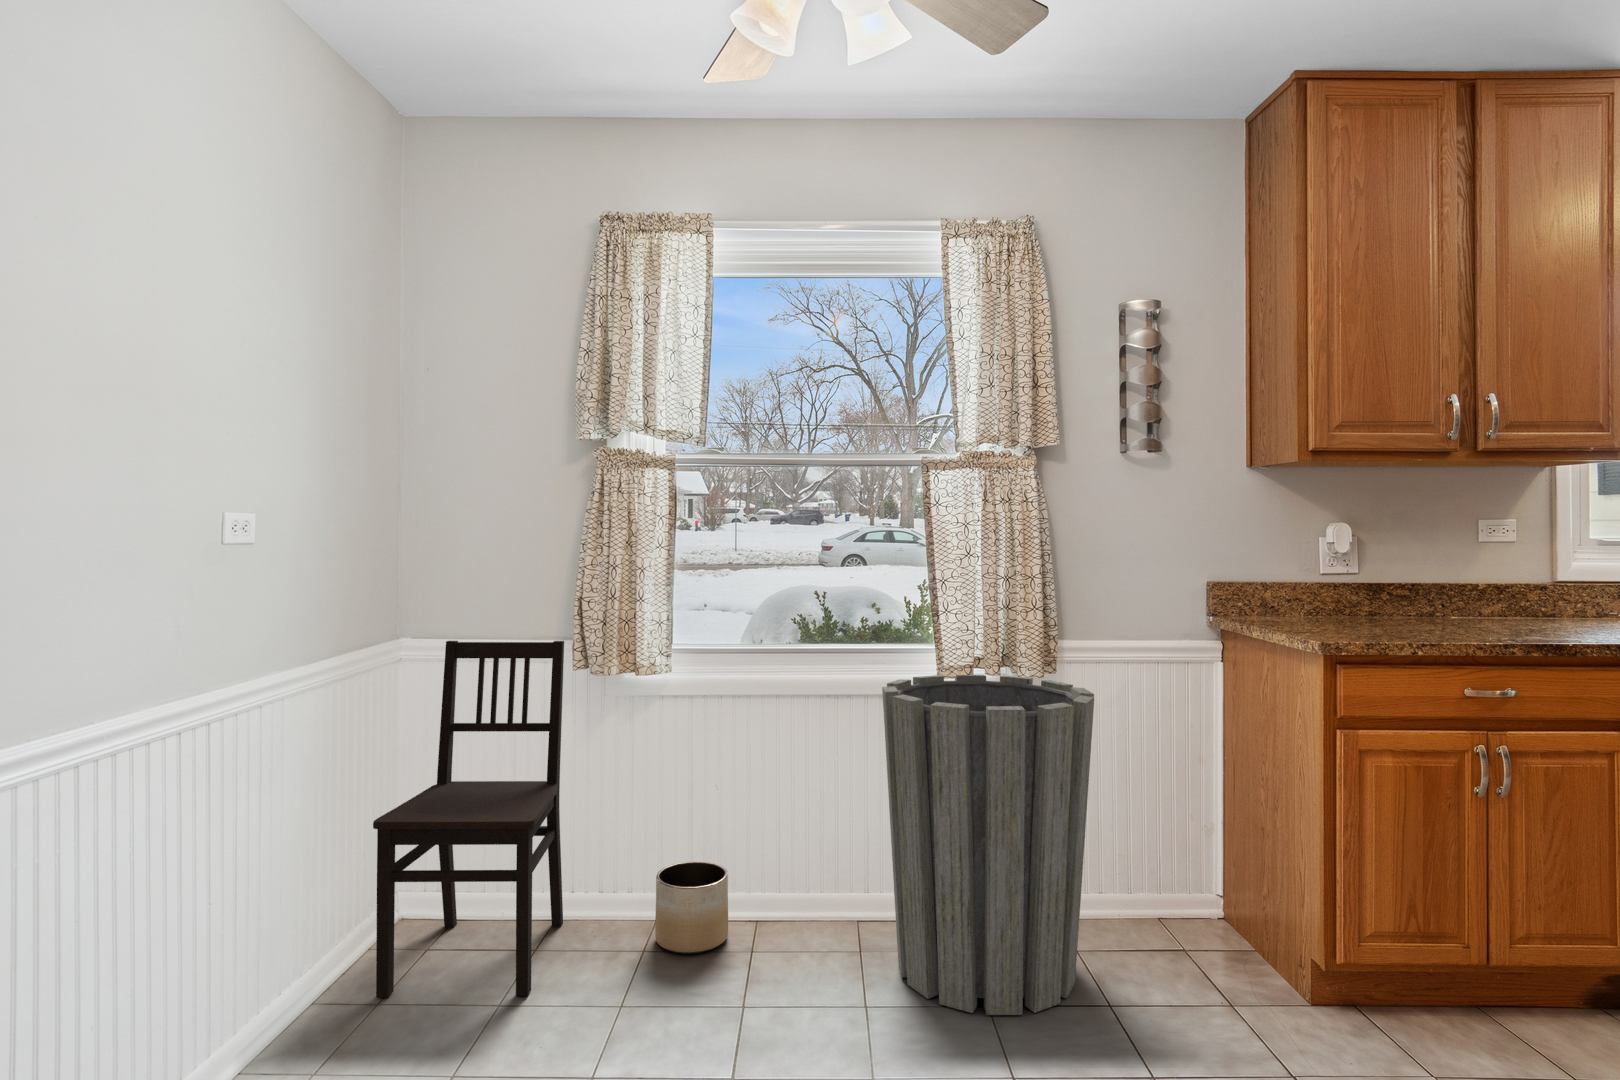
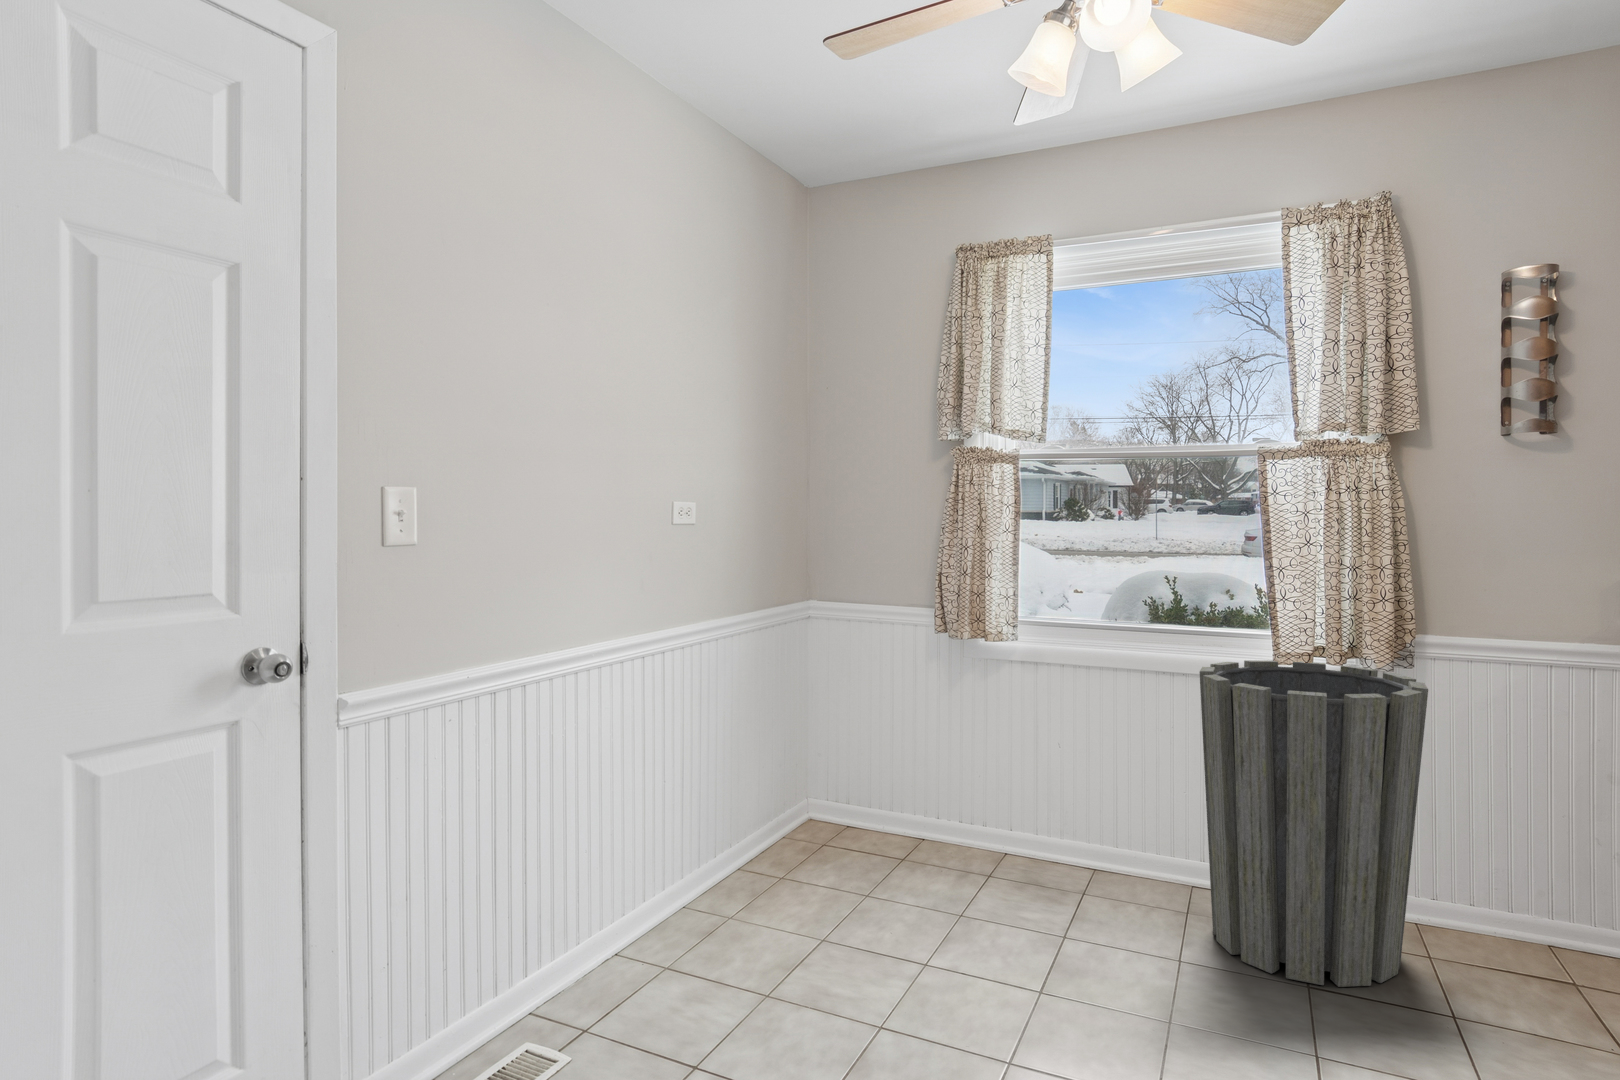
dining chair: present [373,641,564,997] -> none [782,606,928,887]
planter: present [655,862,728,954] -> none [998,807,1062,883]

